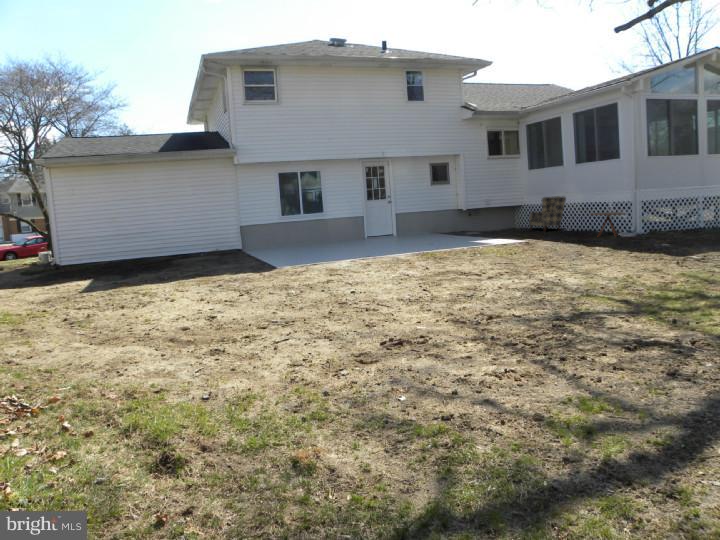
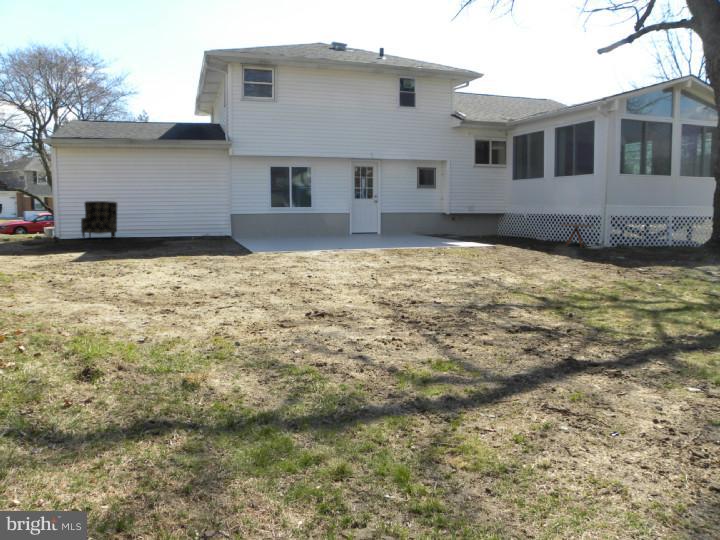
chair: present [529,196,566,231] -> present [81,201,117,239]

